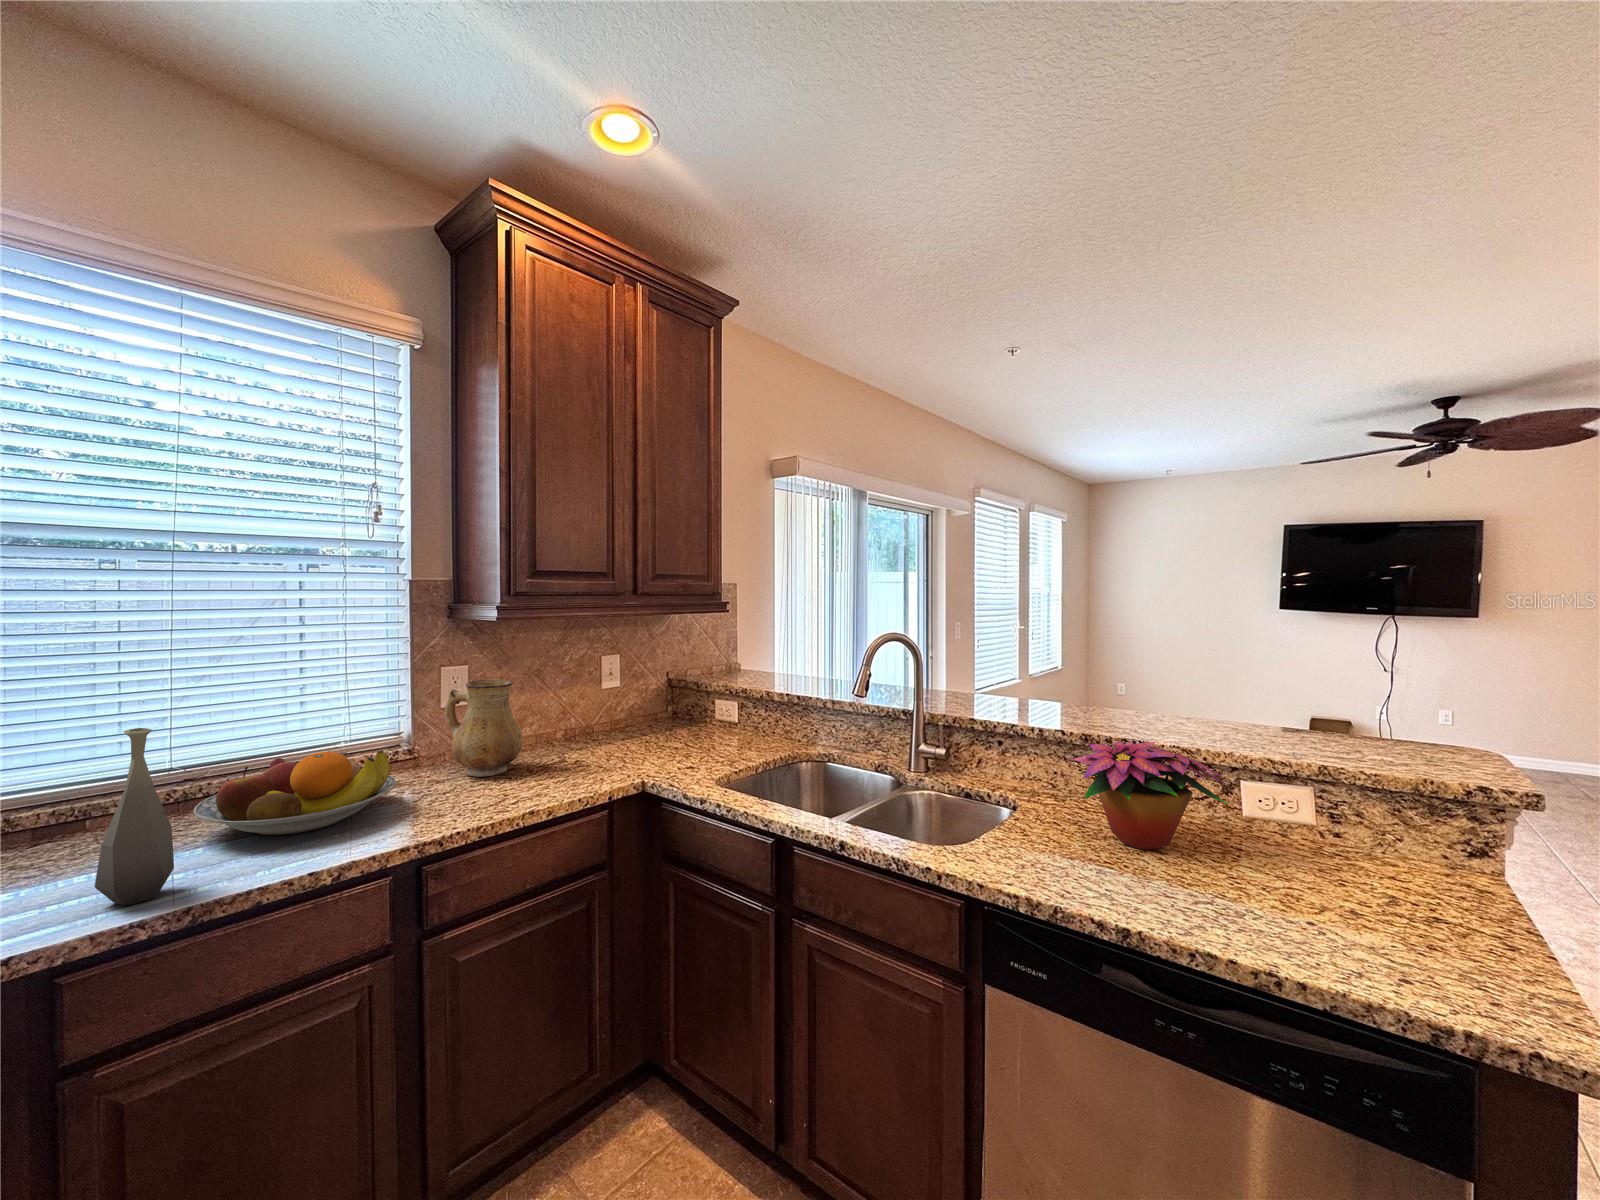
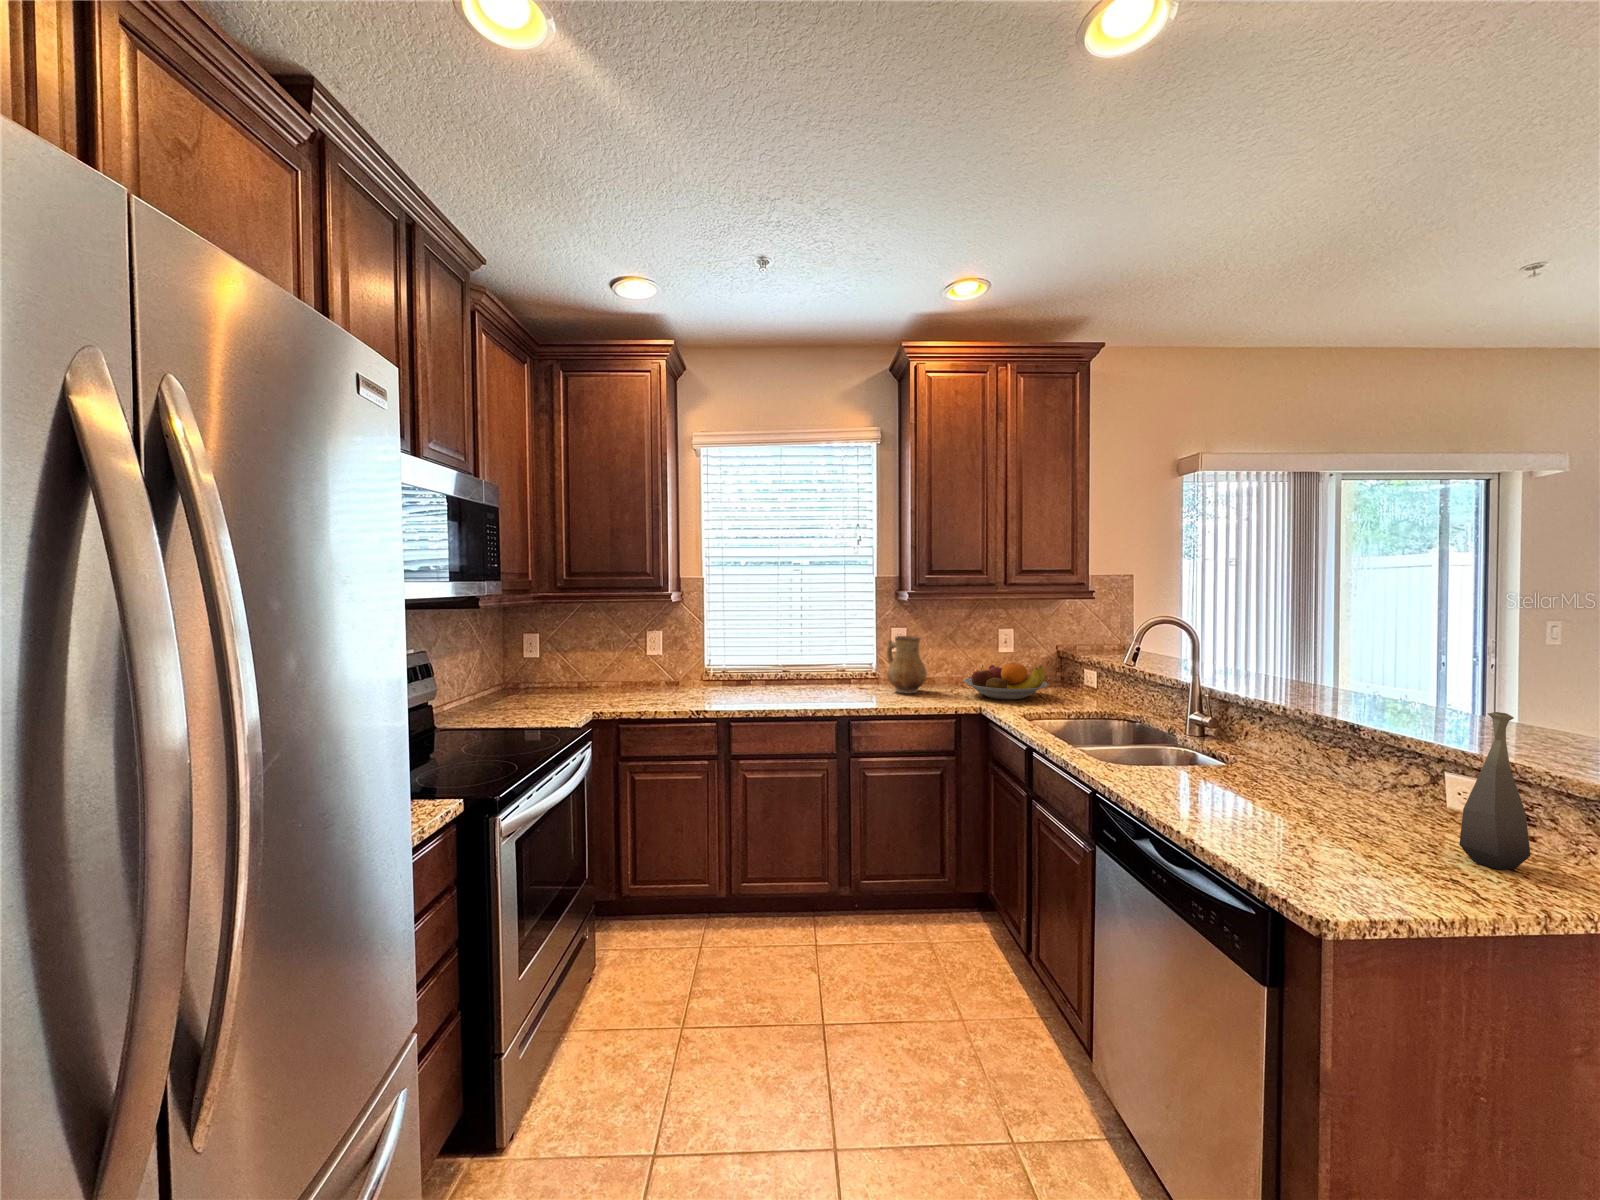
bottle: present [95,728,174,906] -> present [1459,712,1530,869]
flower arrangement: present [1072,741,1228,850] -> none [1210,710,1367,804]
fruit bowl: present [193,750,396,835] -> present [964,663,1048,700]

